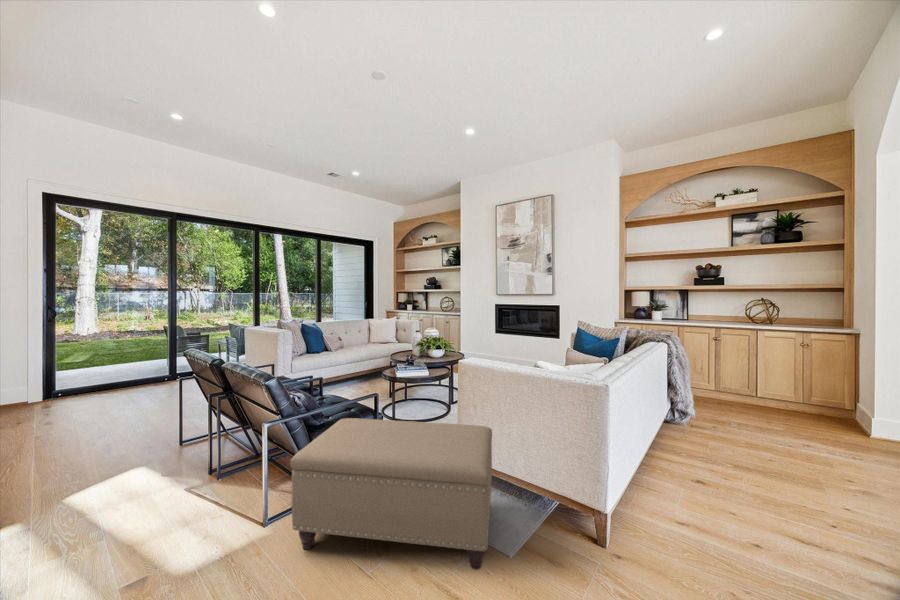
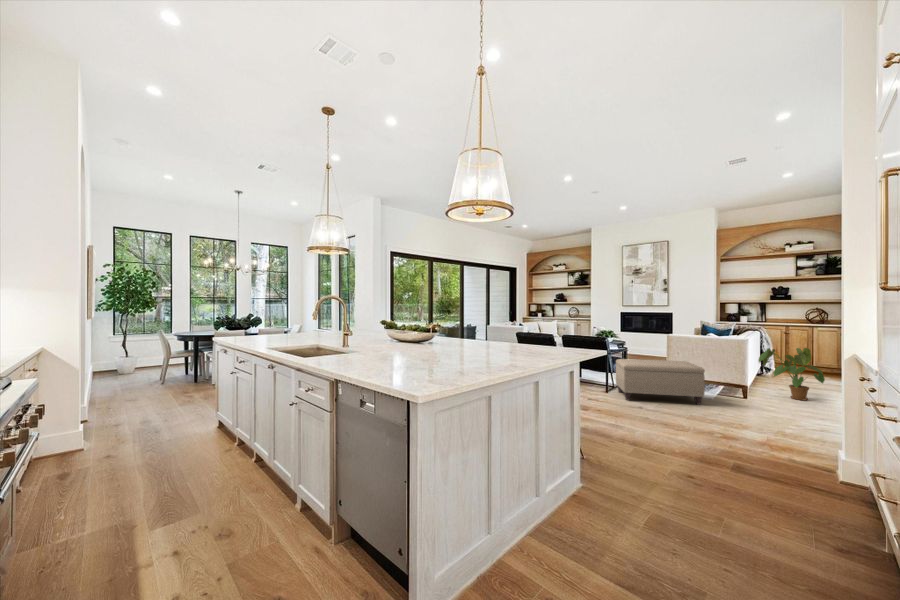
house plant: none [652,383,799,520] -> present [759,348,825,400]

